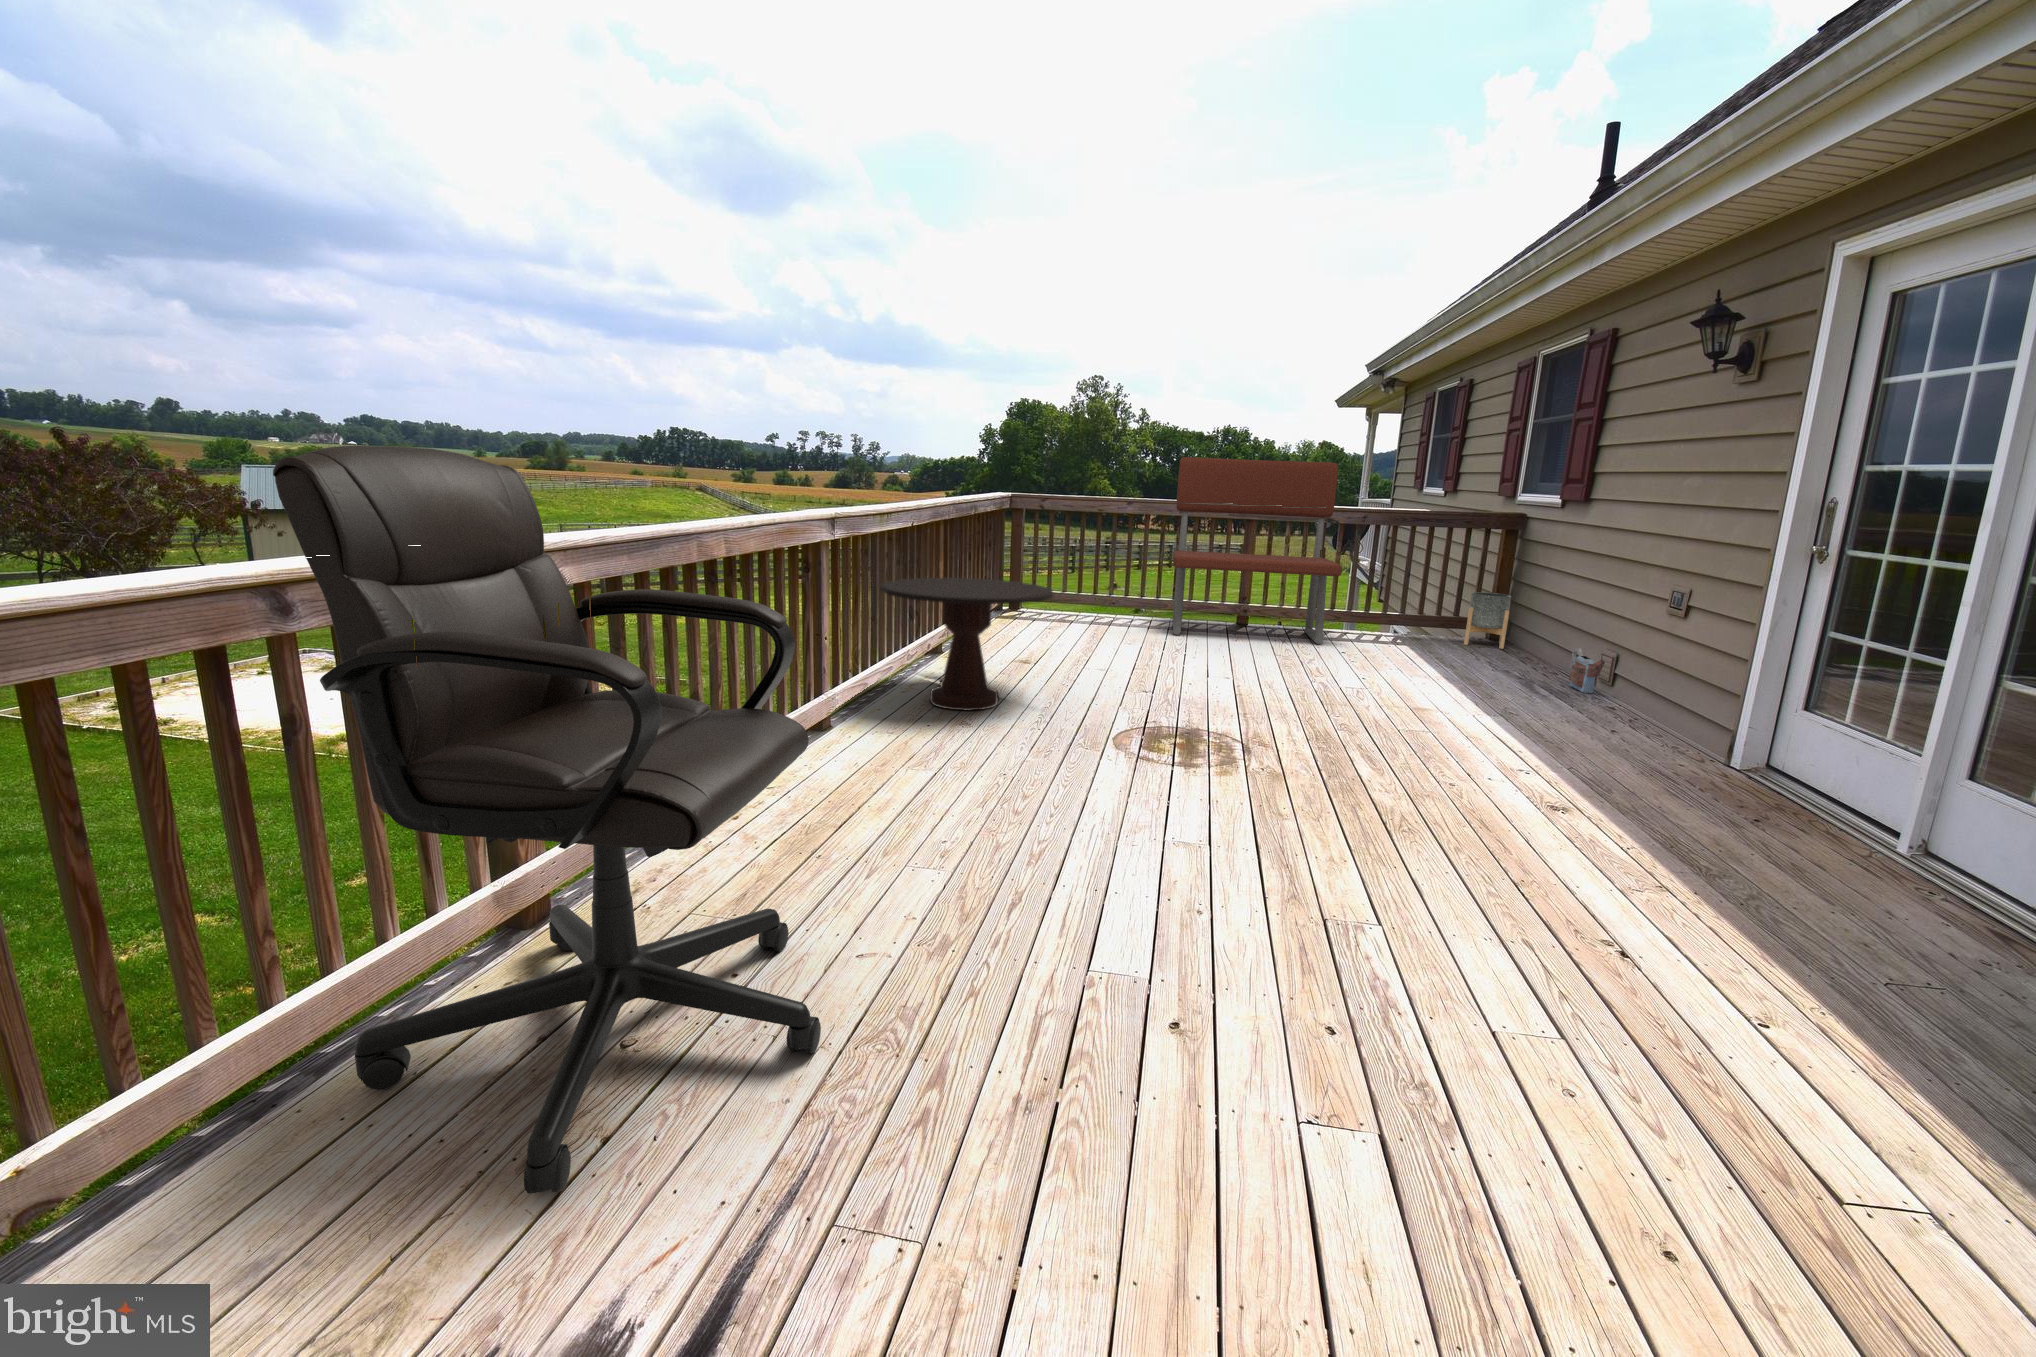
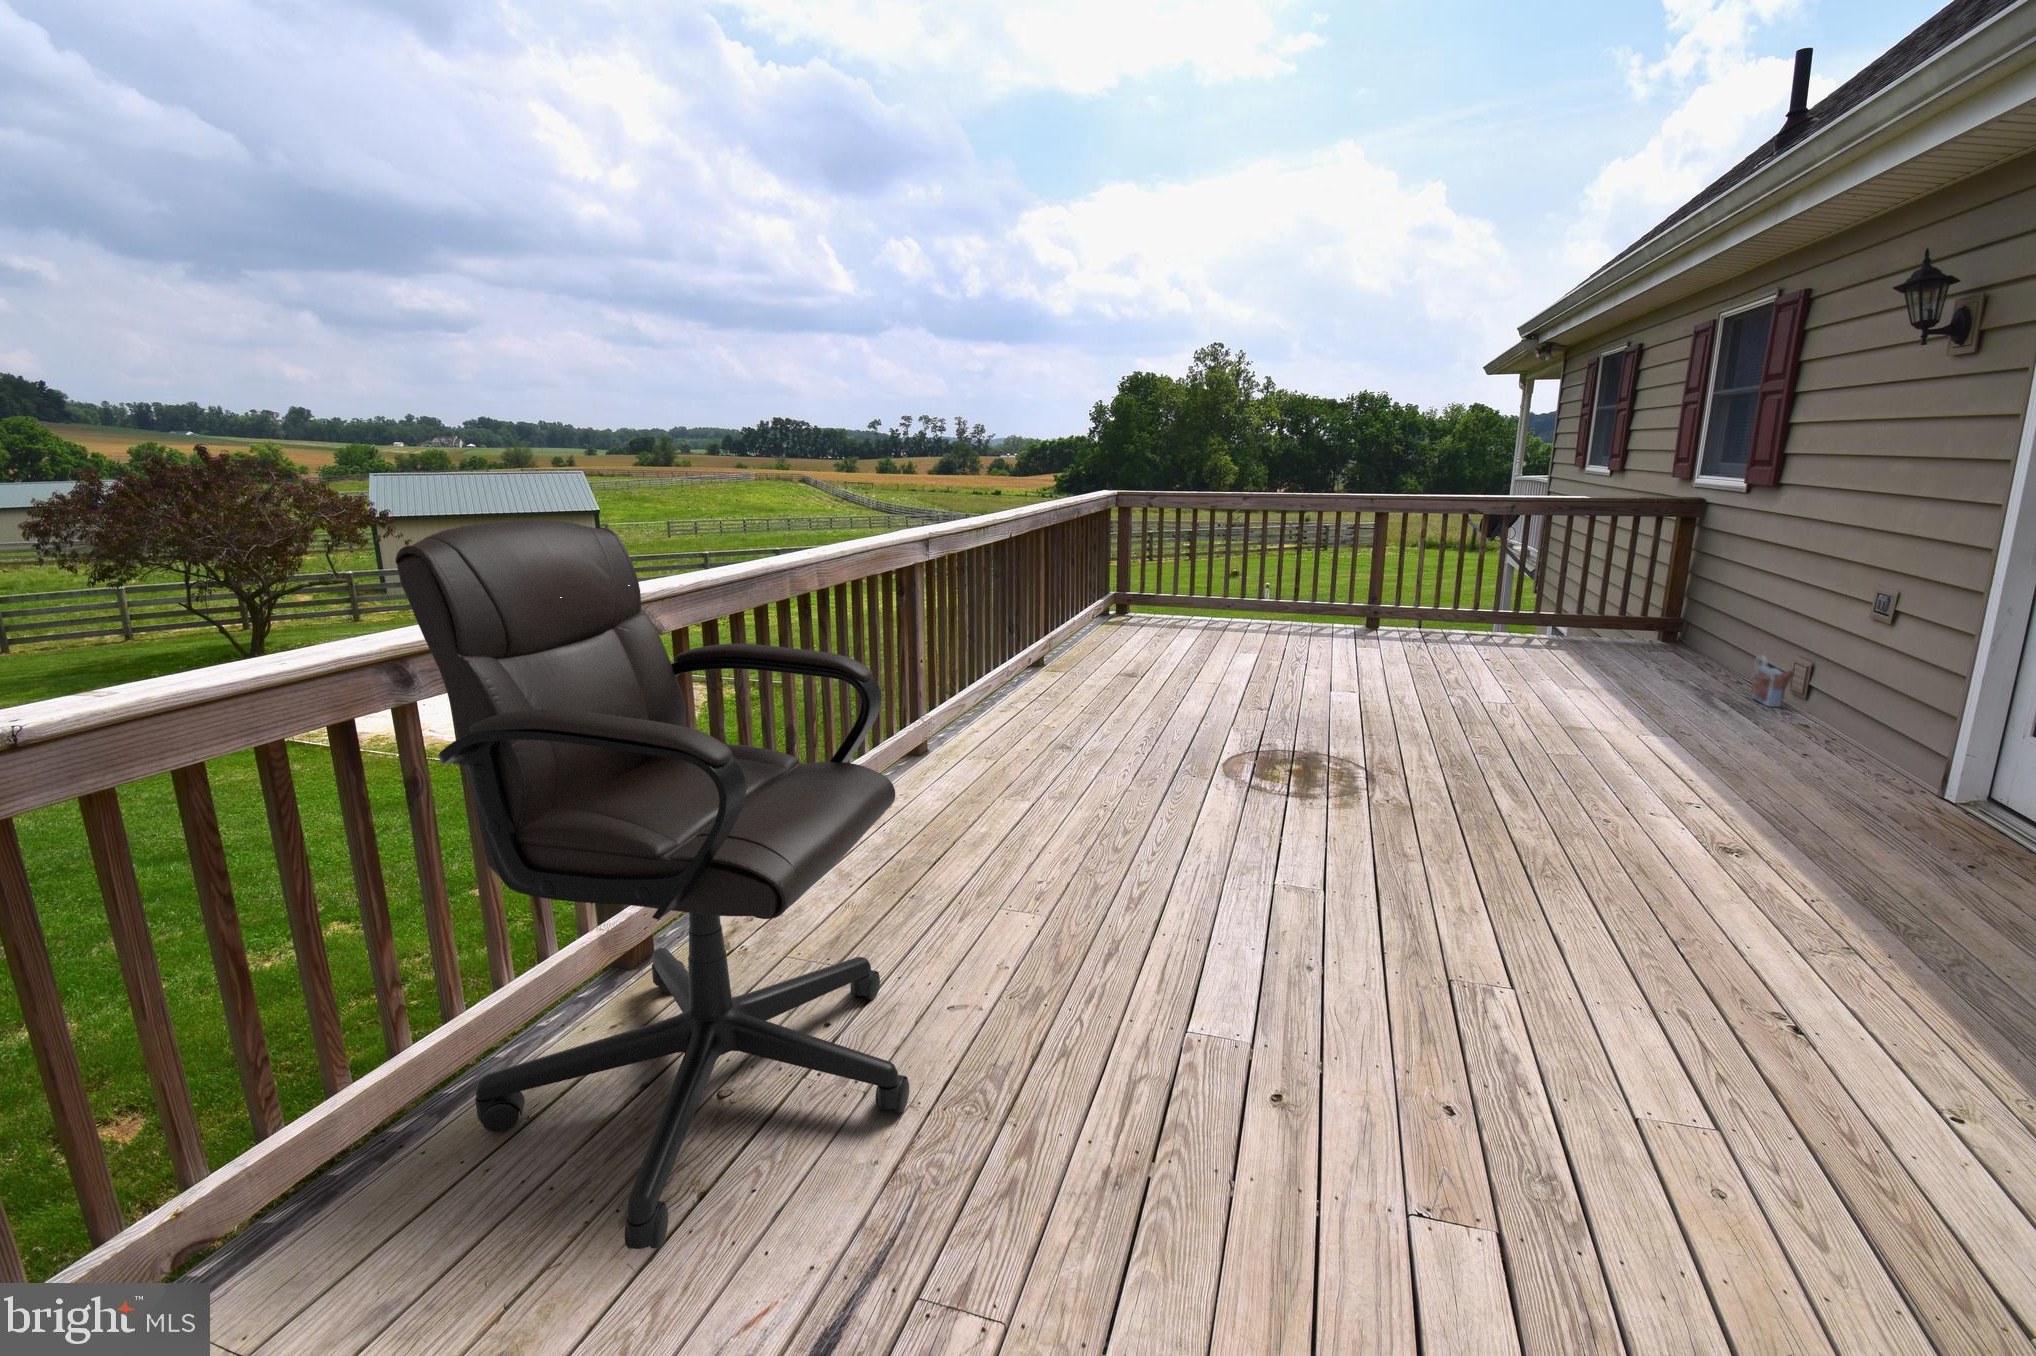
bench: present [1172,457,1342,644] -> none [1290,451,1480,651]
side table: present [880,578,1054,711] -> none [976,592,1157,733]
planter: present [1464,592,1511,649] -> none [1625,590,1682,653]

